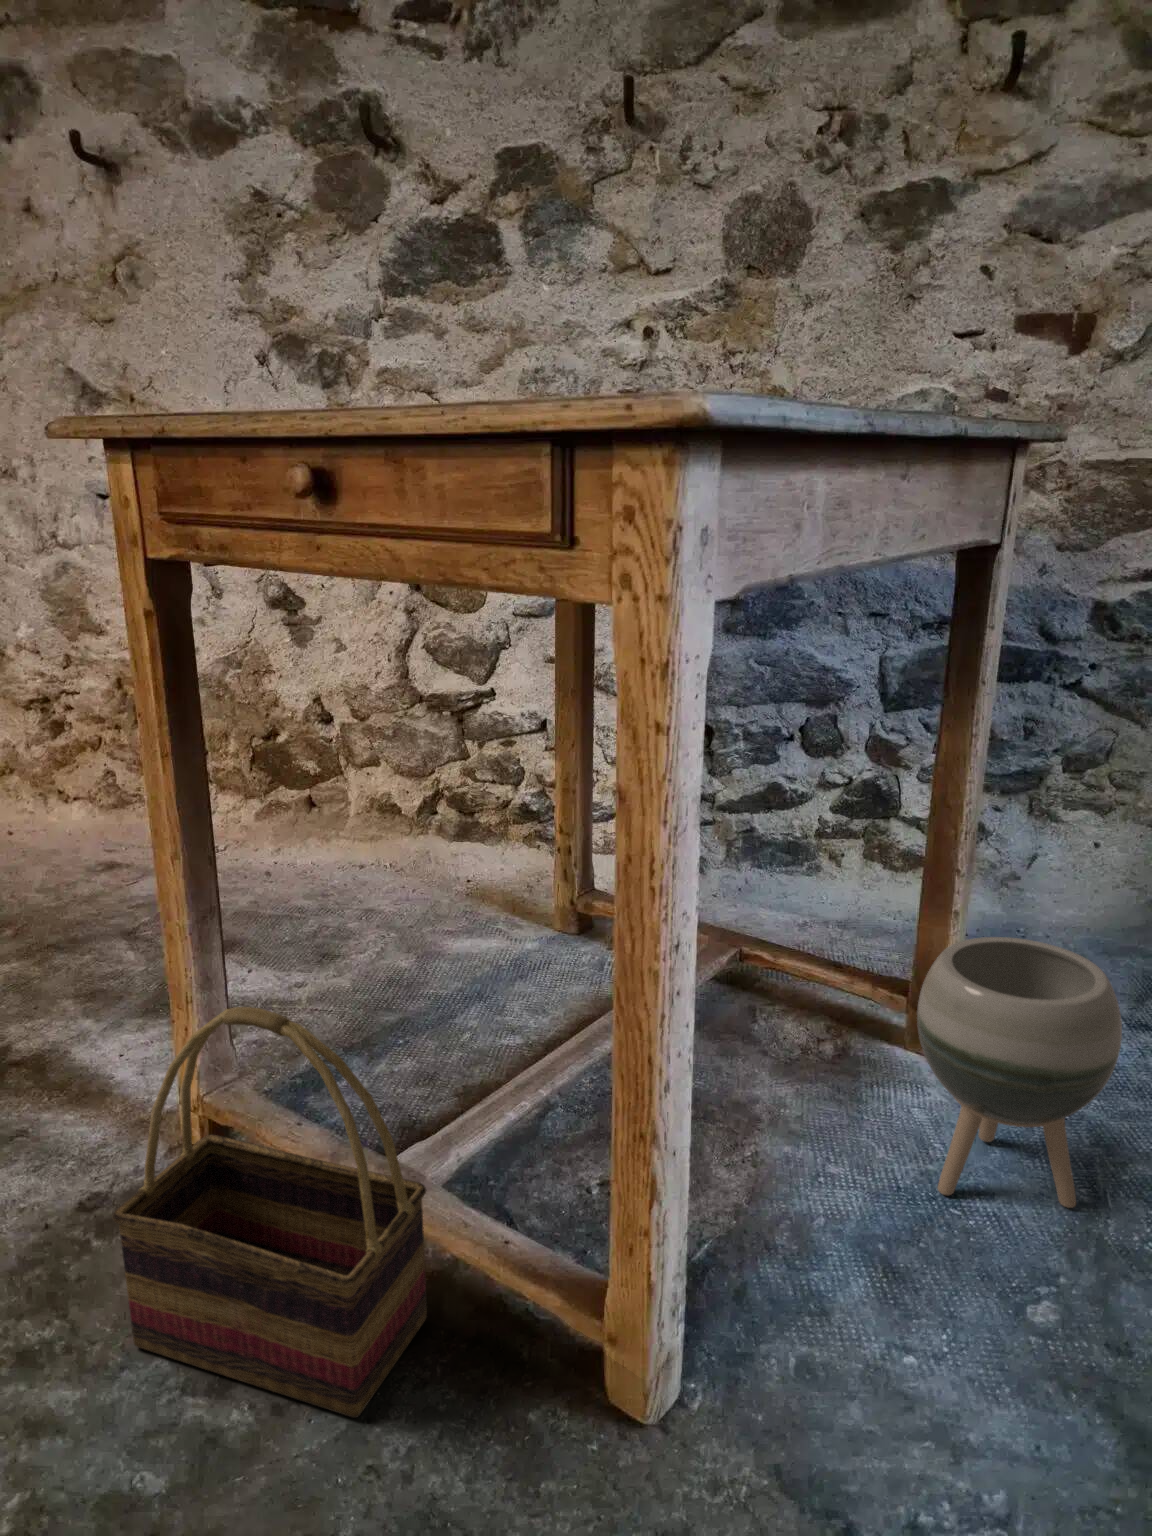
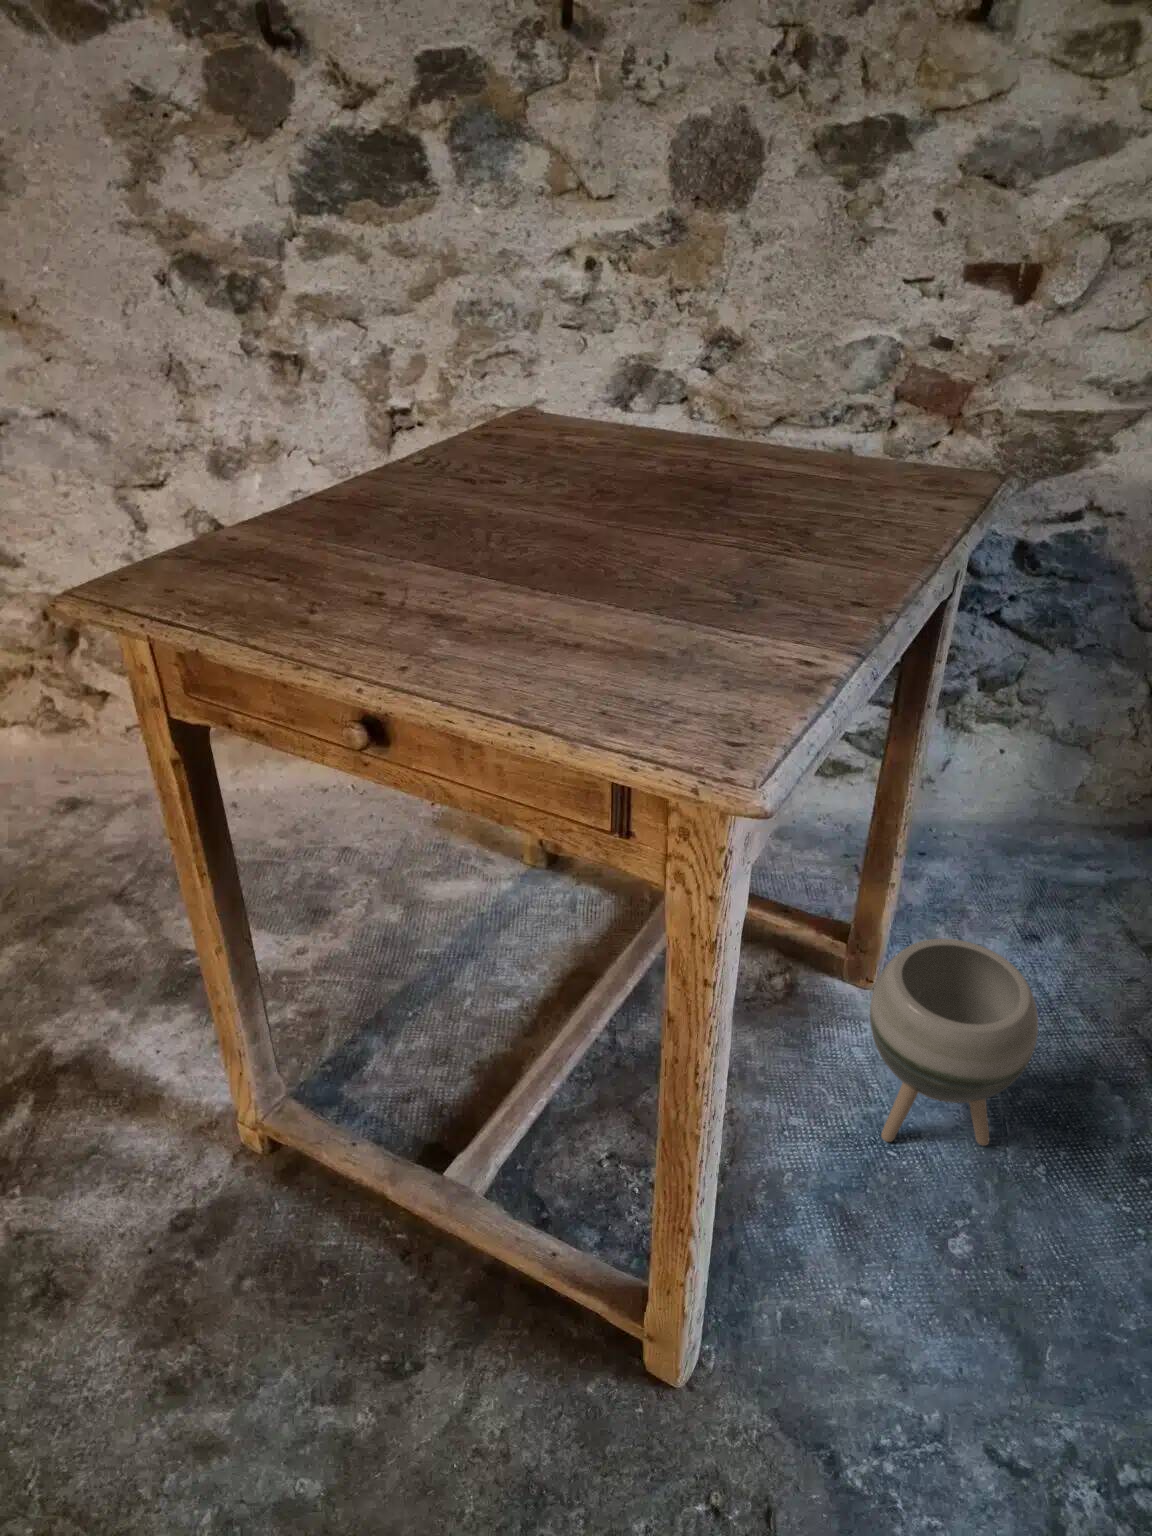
basket: present [113,1007,427,1418] -> none [236,1158,495,1431]

